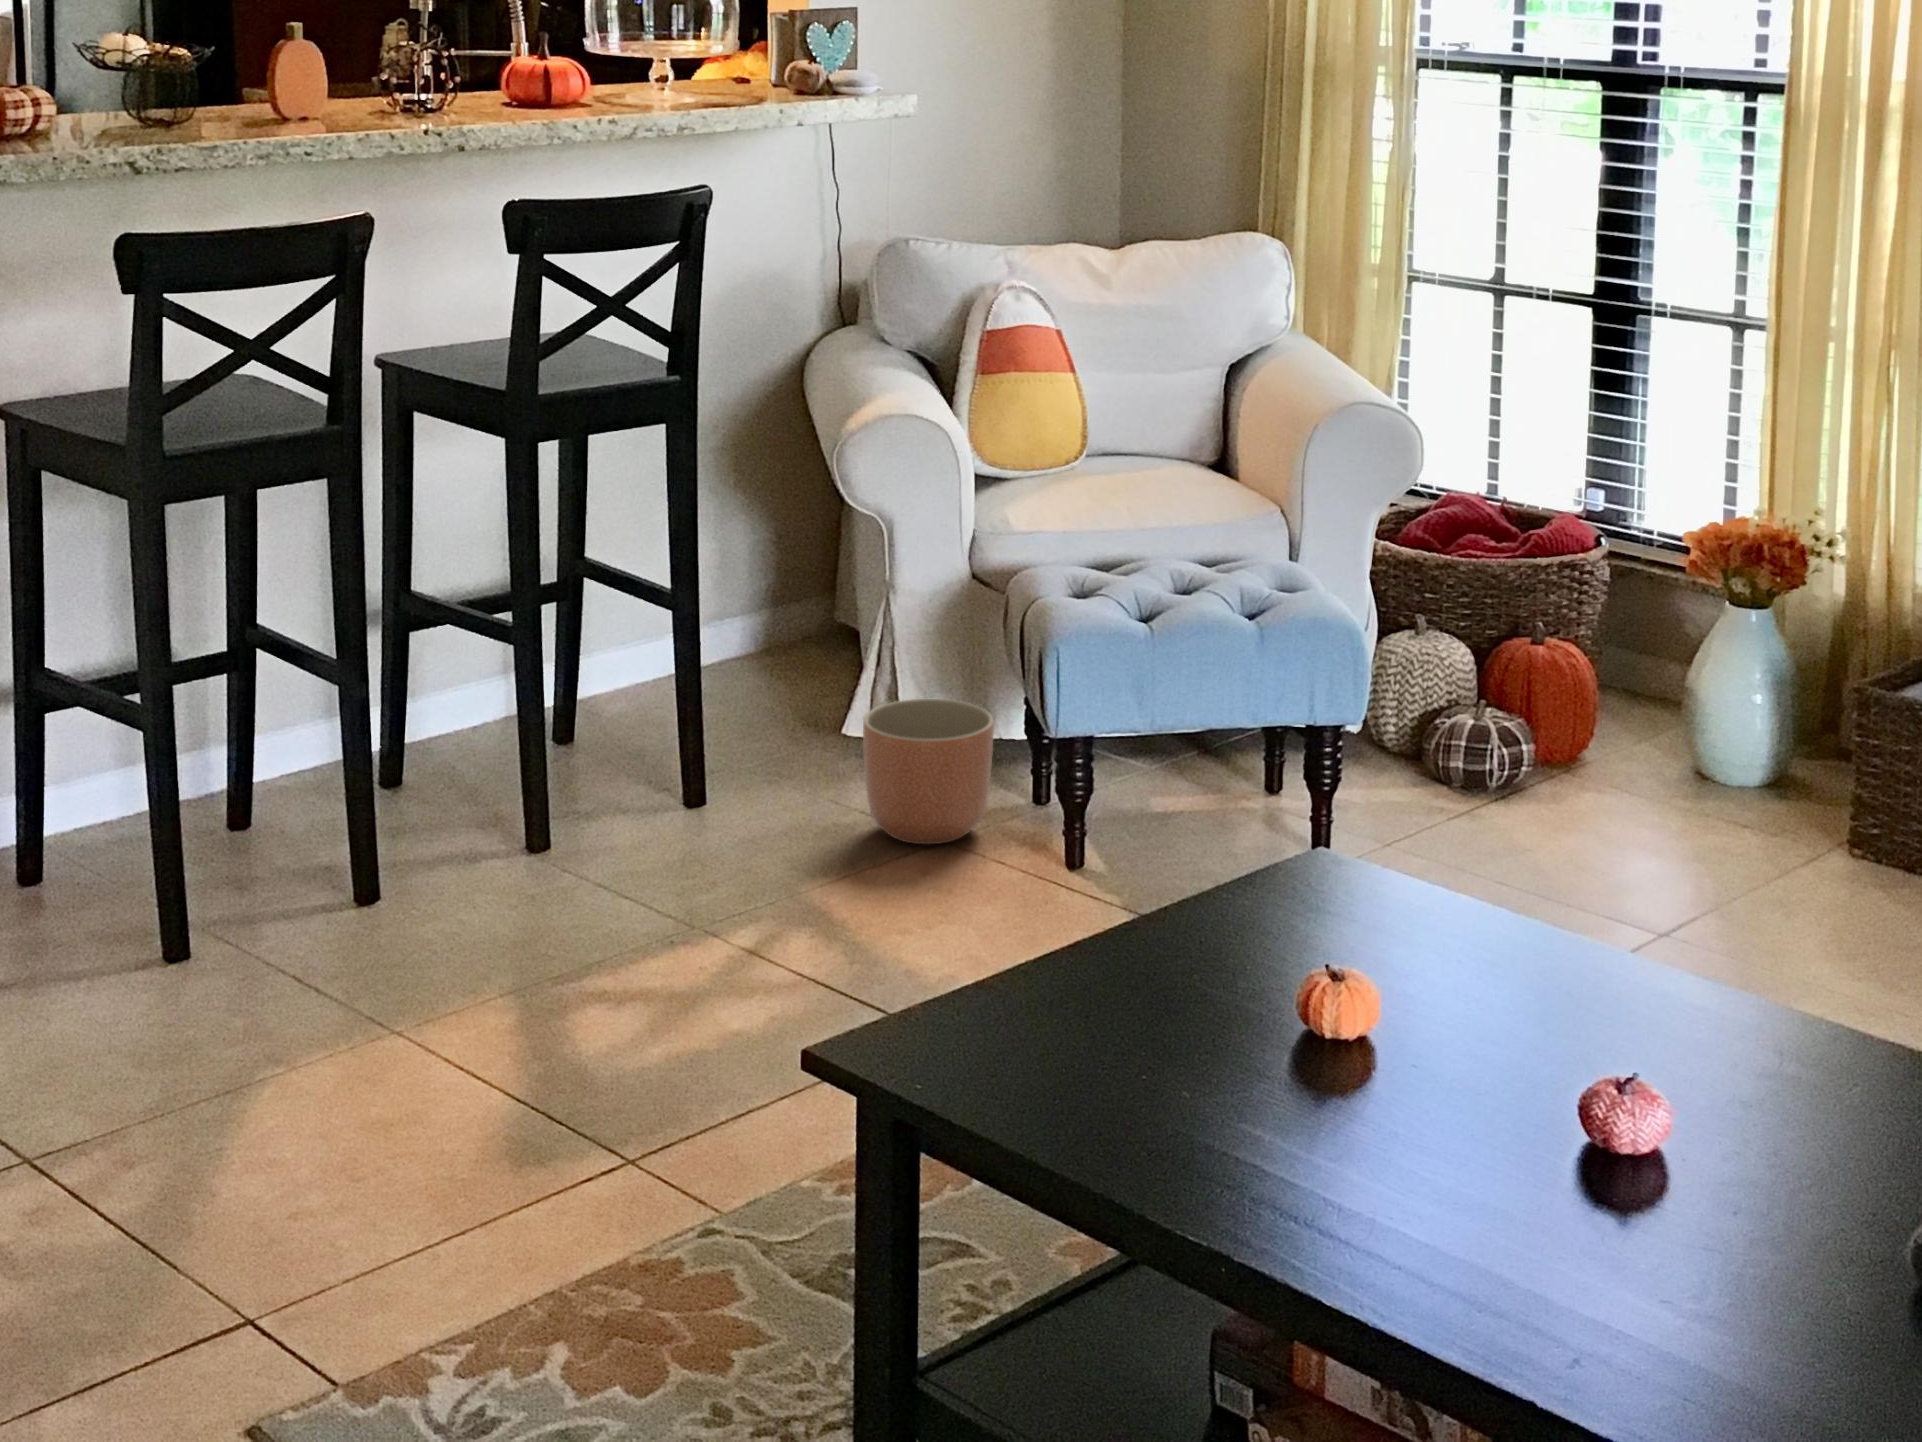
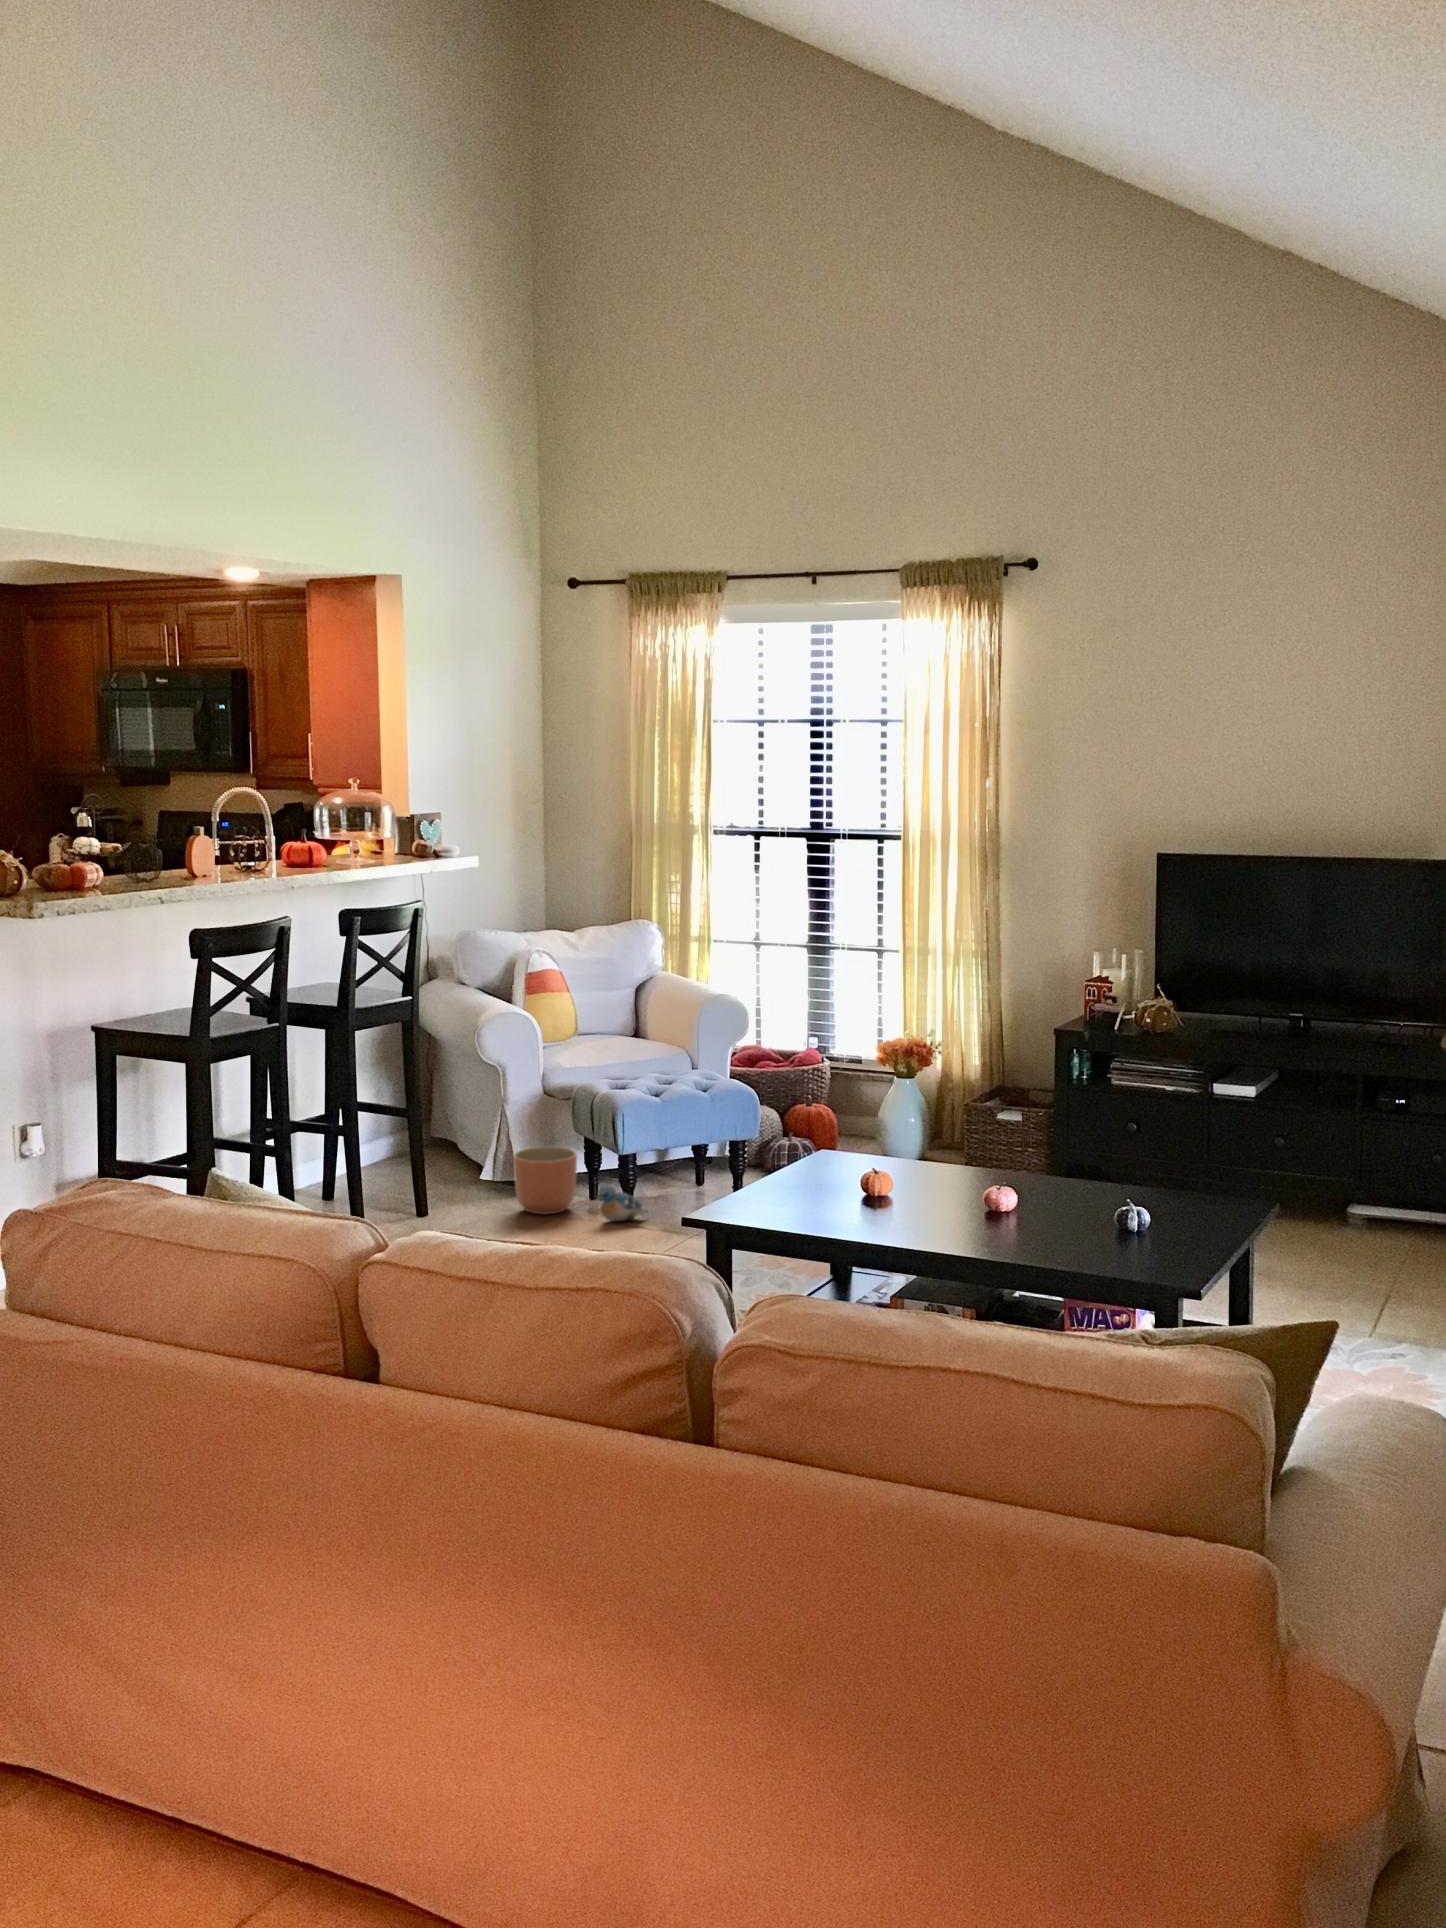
plush toy: none [1004,804,1116,883] -> present [597,1185,647,1221]

